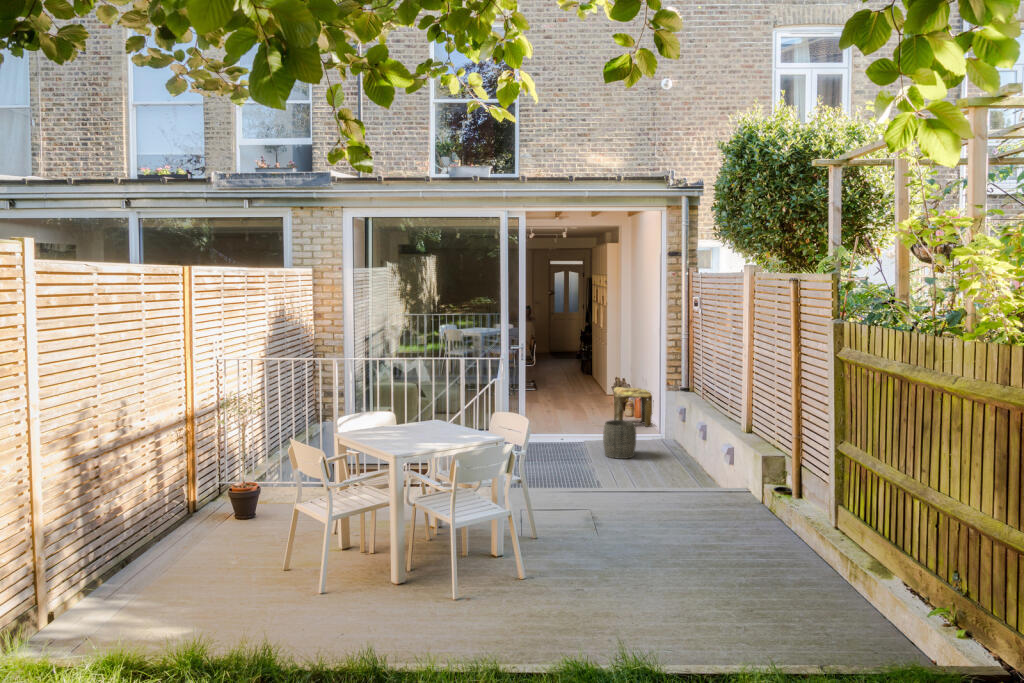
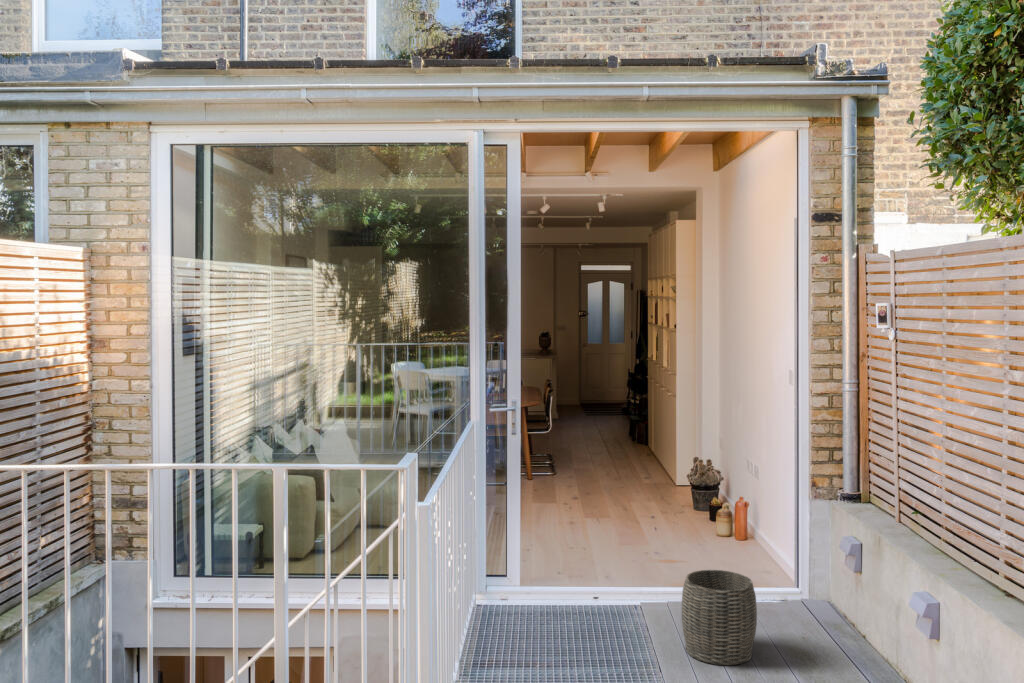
stool: present [614,387,654,427] -> none [694,482,774,564]

